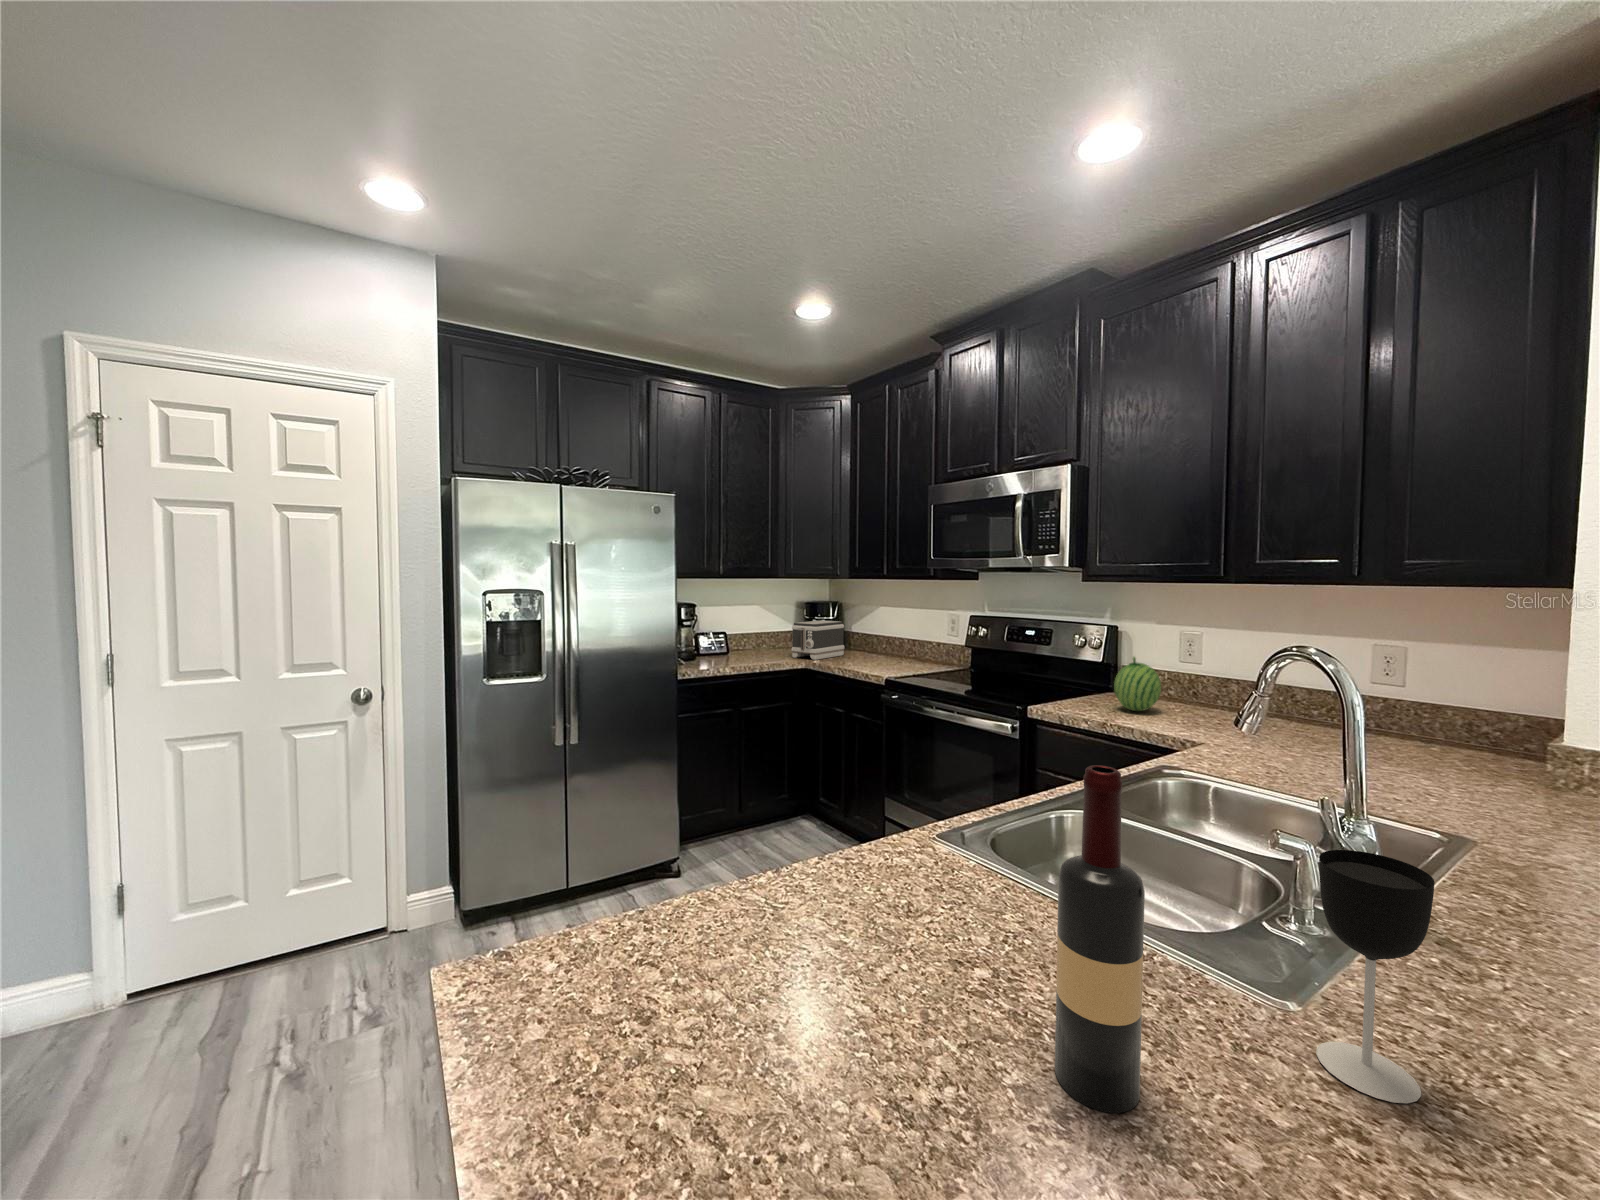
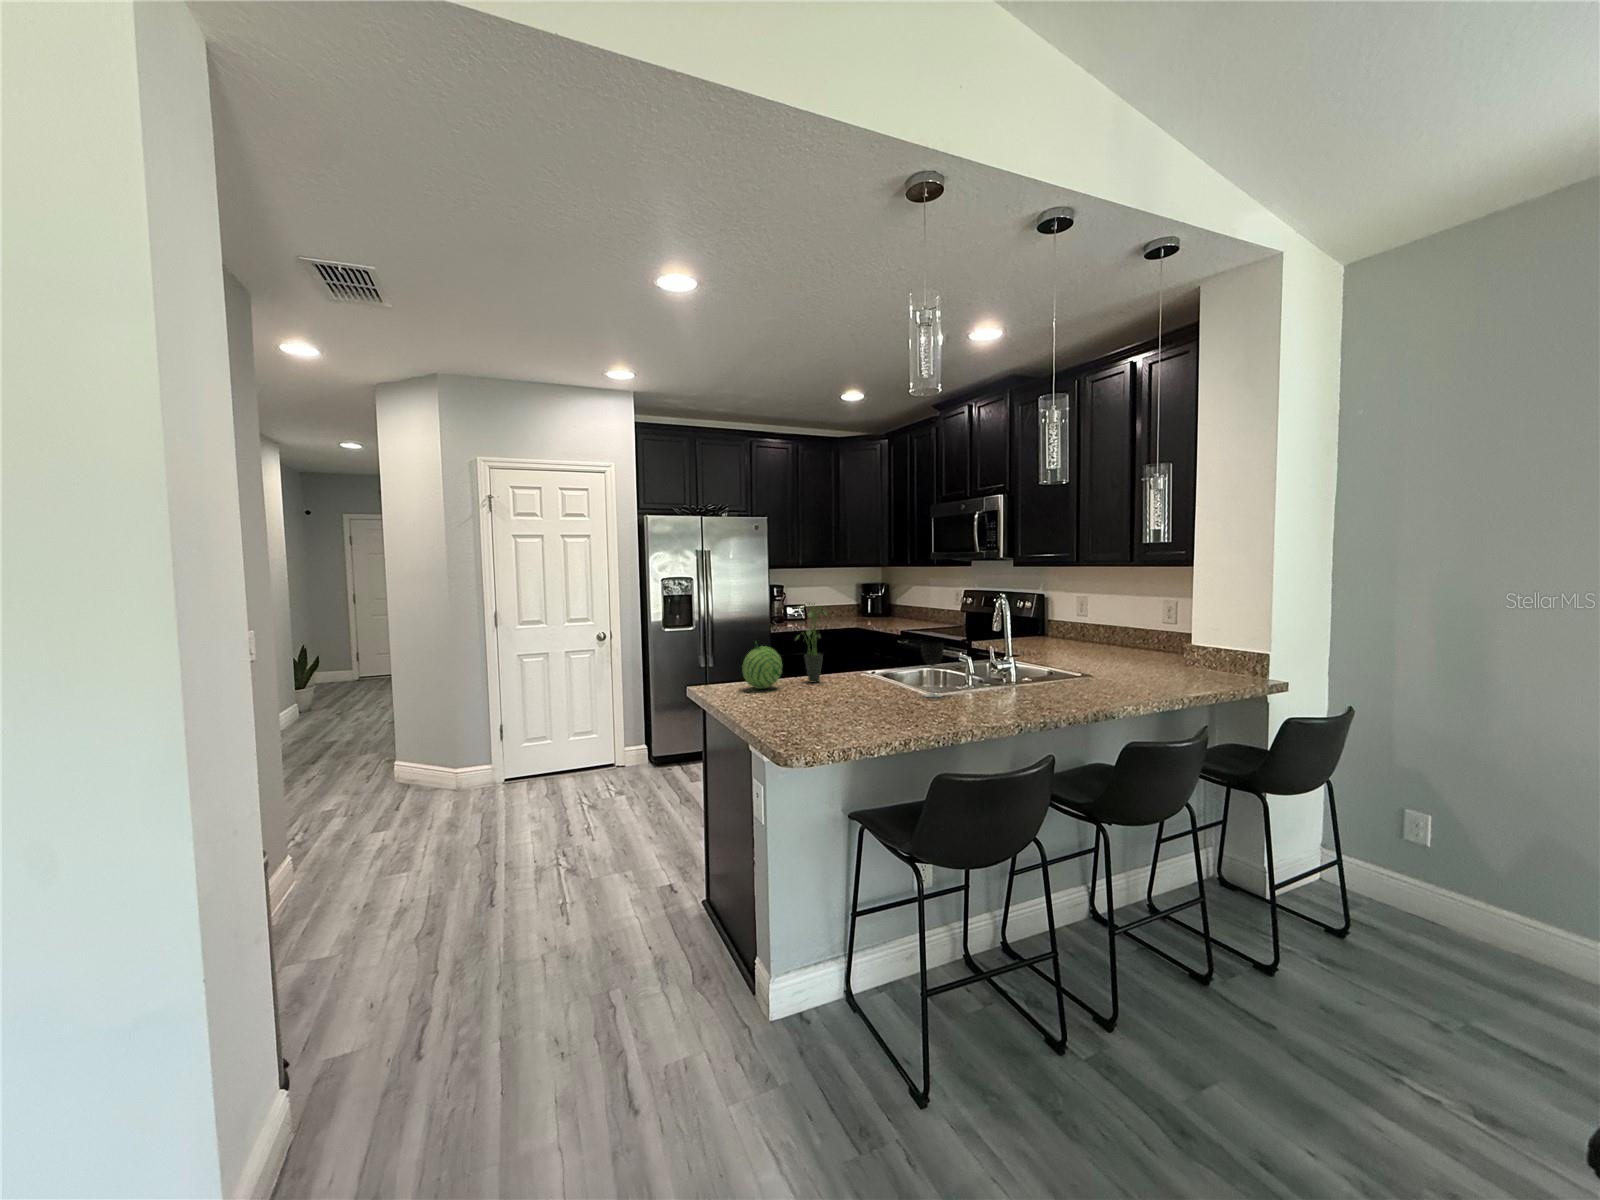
toaster: present [791,620,845,660] -> none [850,596,889,623]
fruit: present [1114,657,1161,711] -> present [742,642,782,689]
potted plant: none [779,671,891,920] -> present [795,603,828,683]
wine bottle: present [1055,765,1145,1113] -> none [852,617,871,697]

